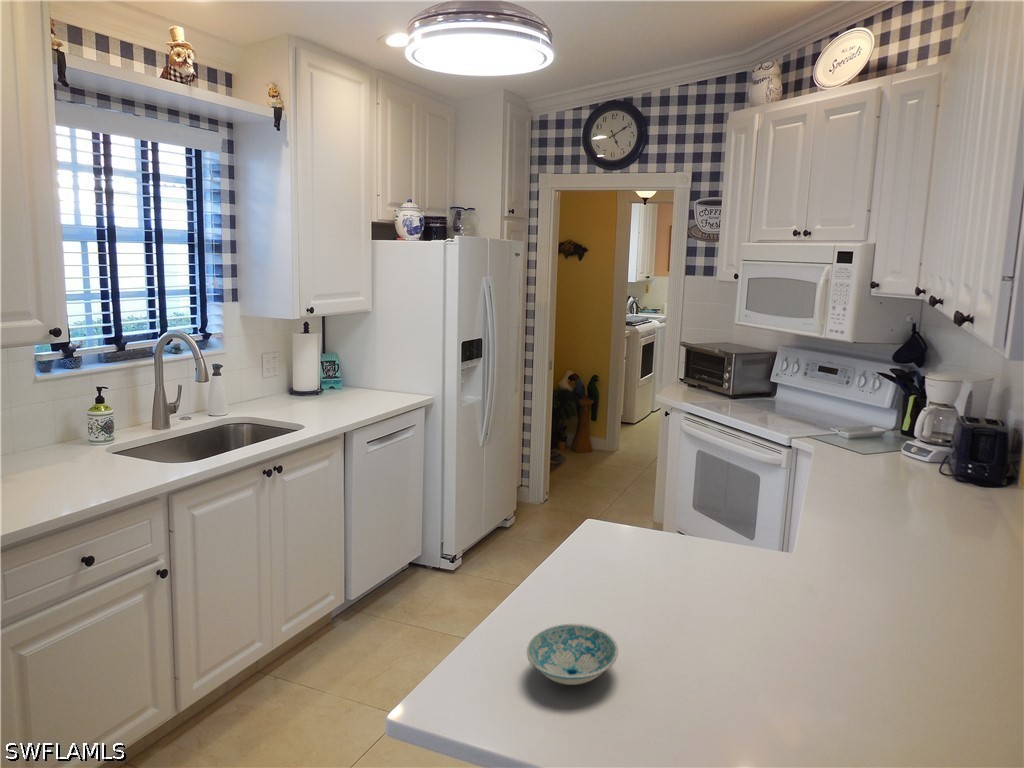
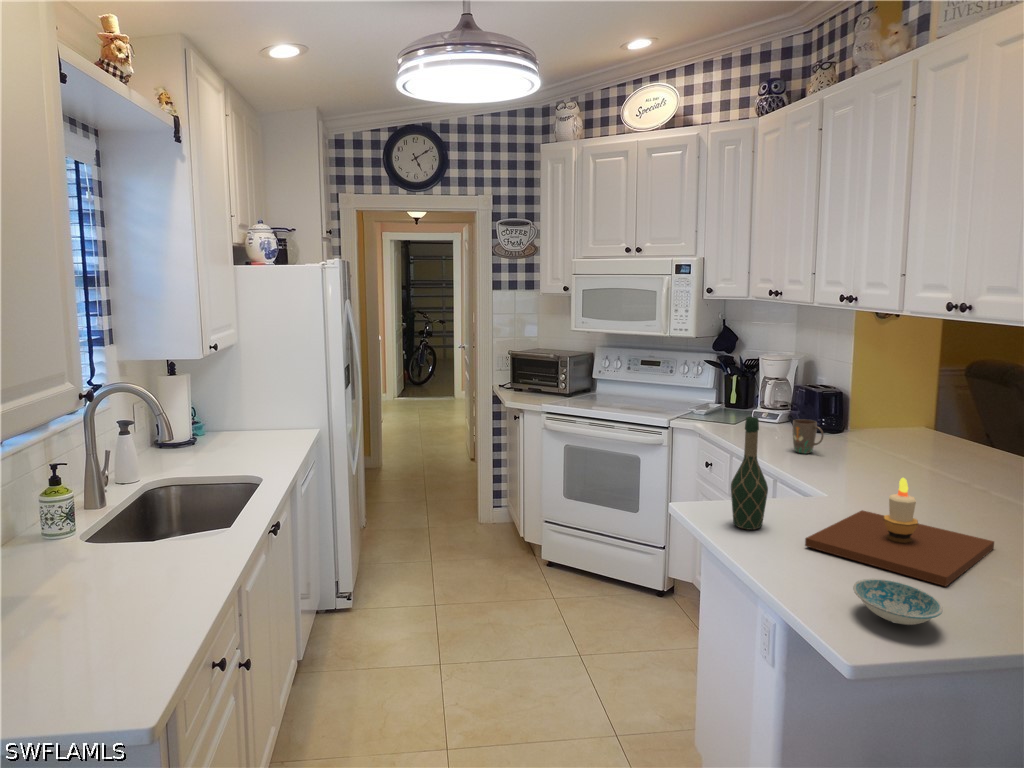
wine bottle: none [612,425,654,558] -> present [731,416,768,530]
mug: none [867,454,900,500] -> present [792,419,824,454]
candle: none [643,526,884,668] -> present [805,478,994,586]

